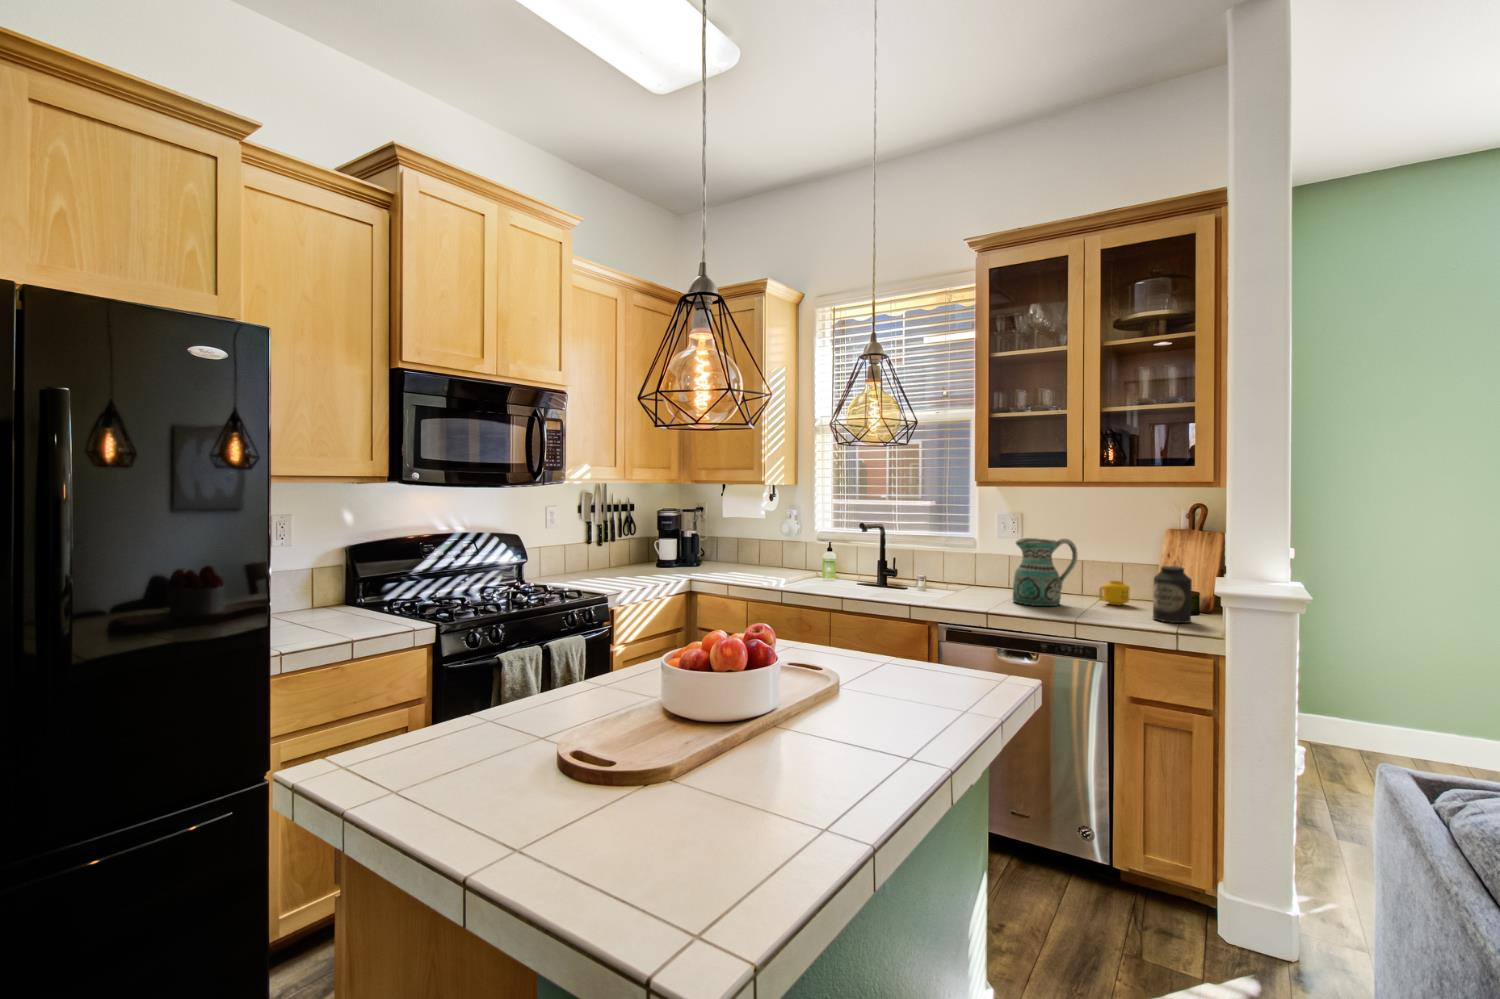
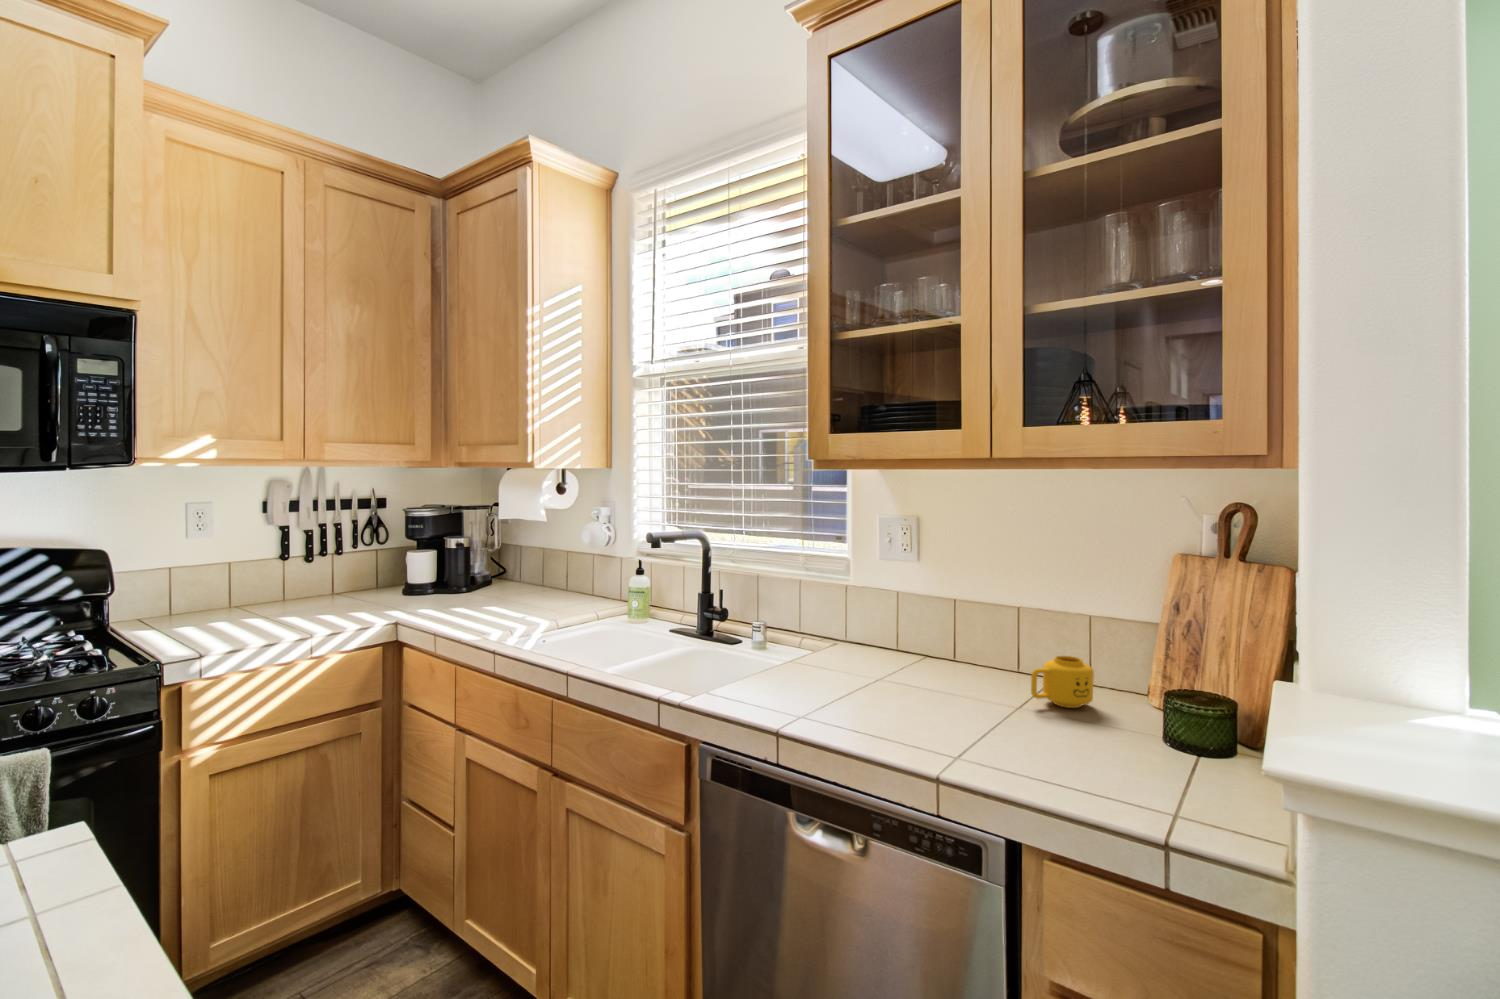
ceramic pitcher: present [1013,538,1077,606] -> none [864,569,989,711]
canister: present [1153,566,1192,623] -> none [1119,647,1208,787]

